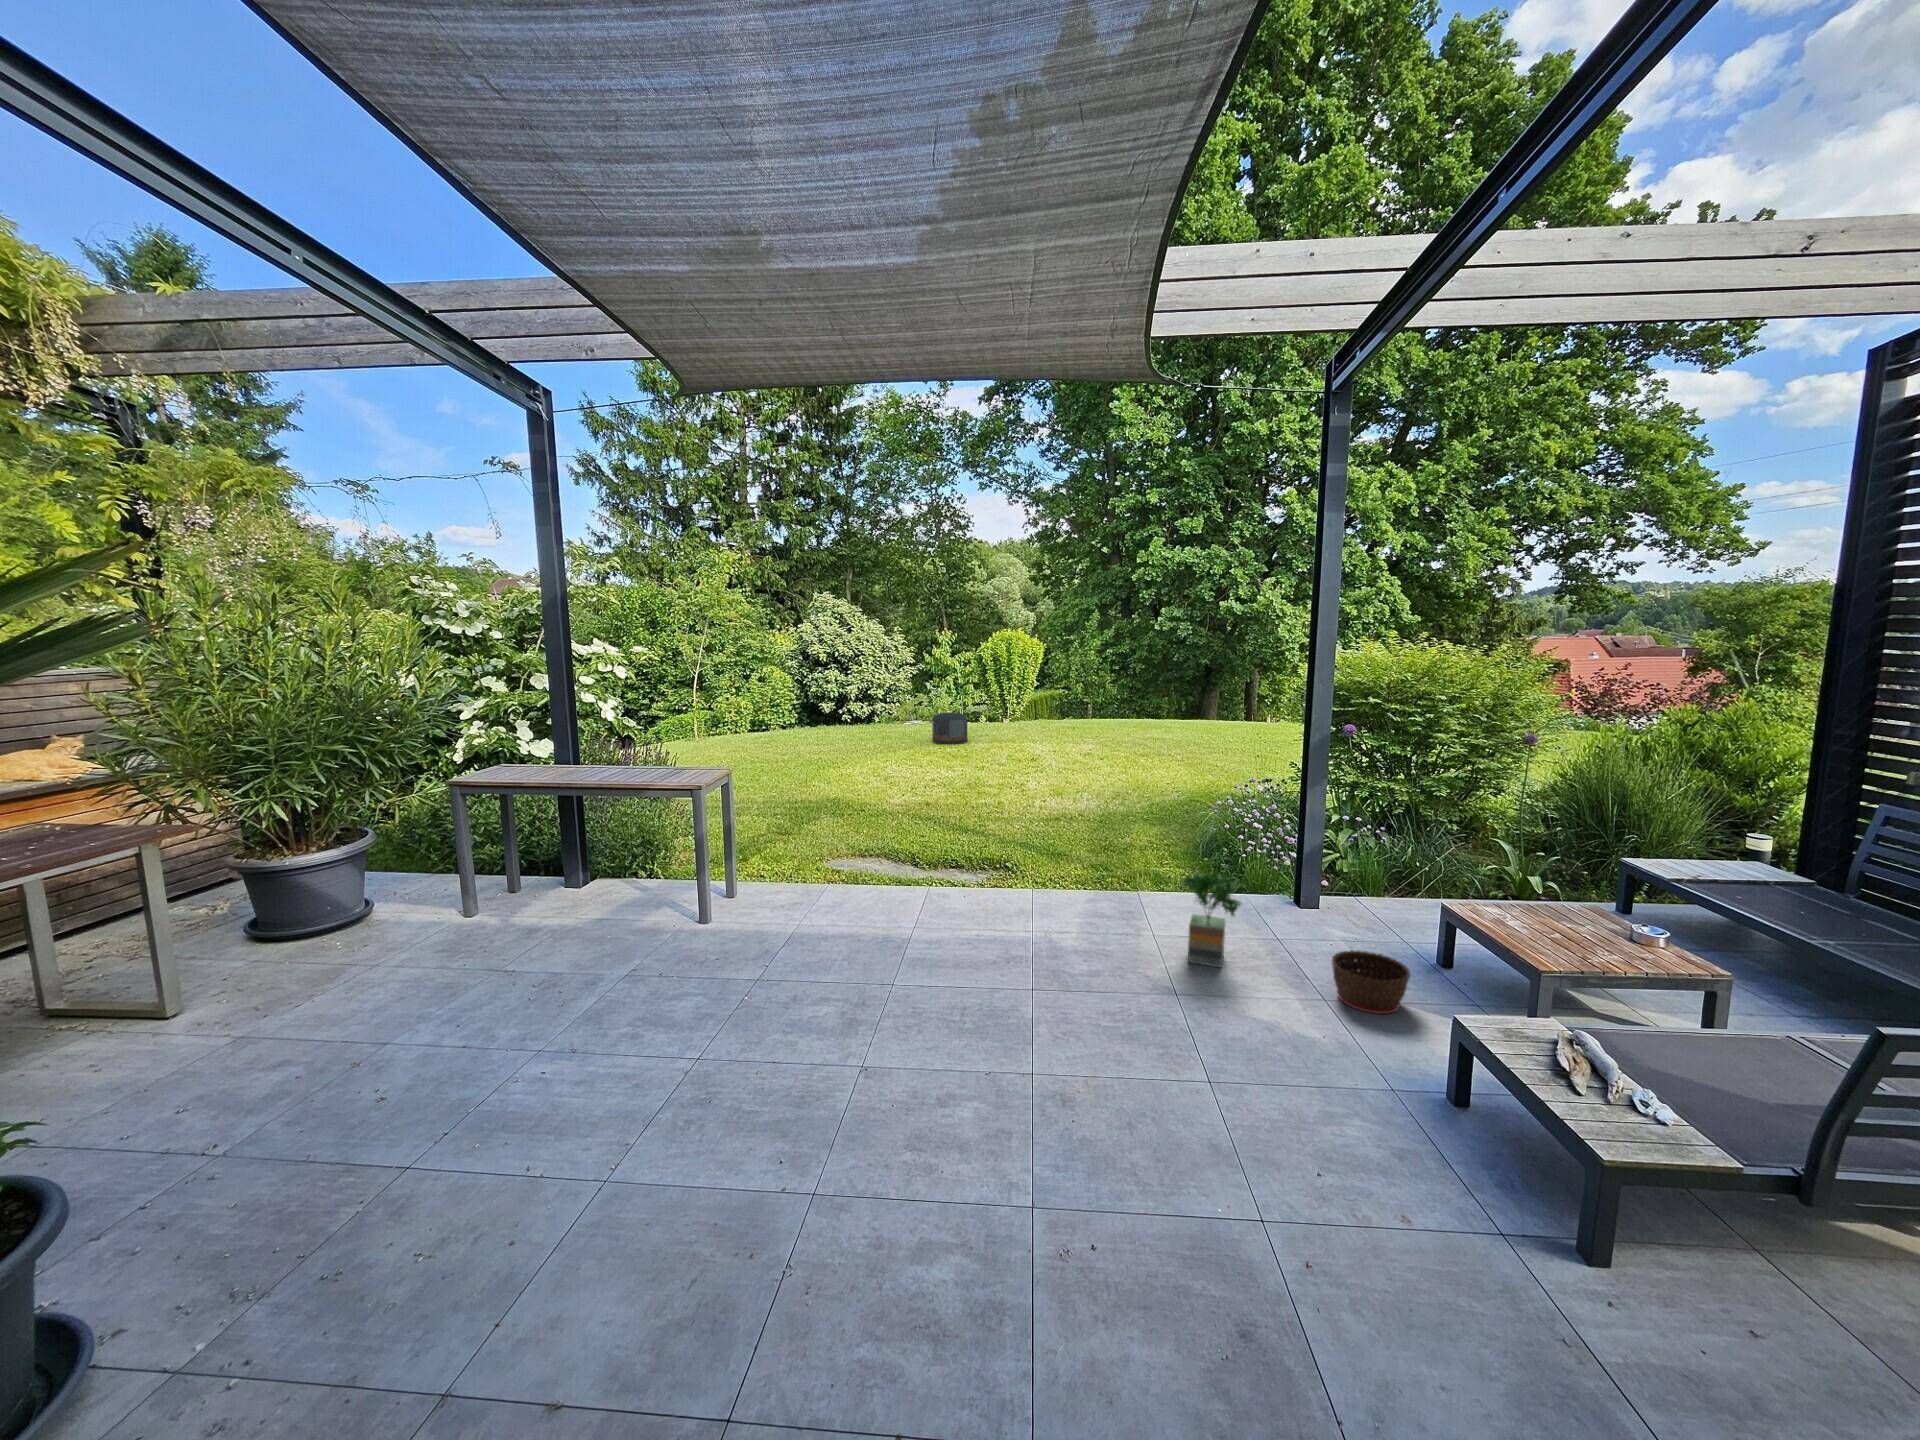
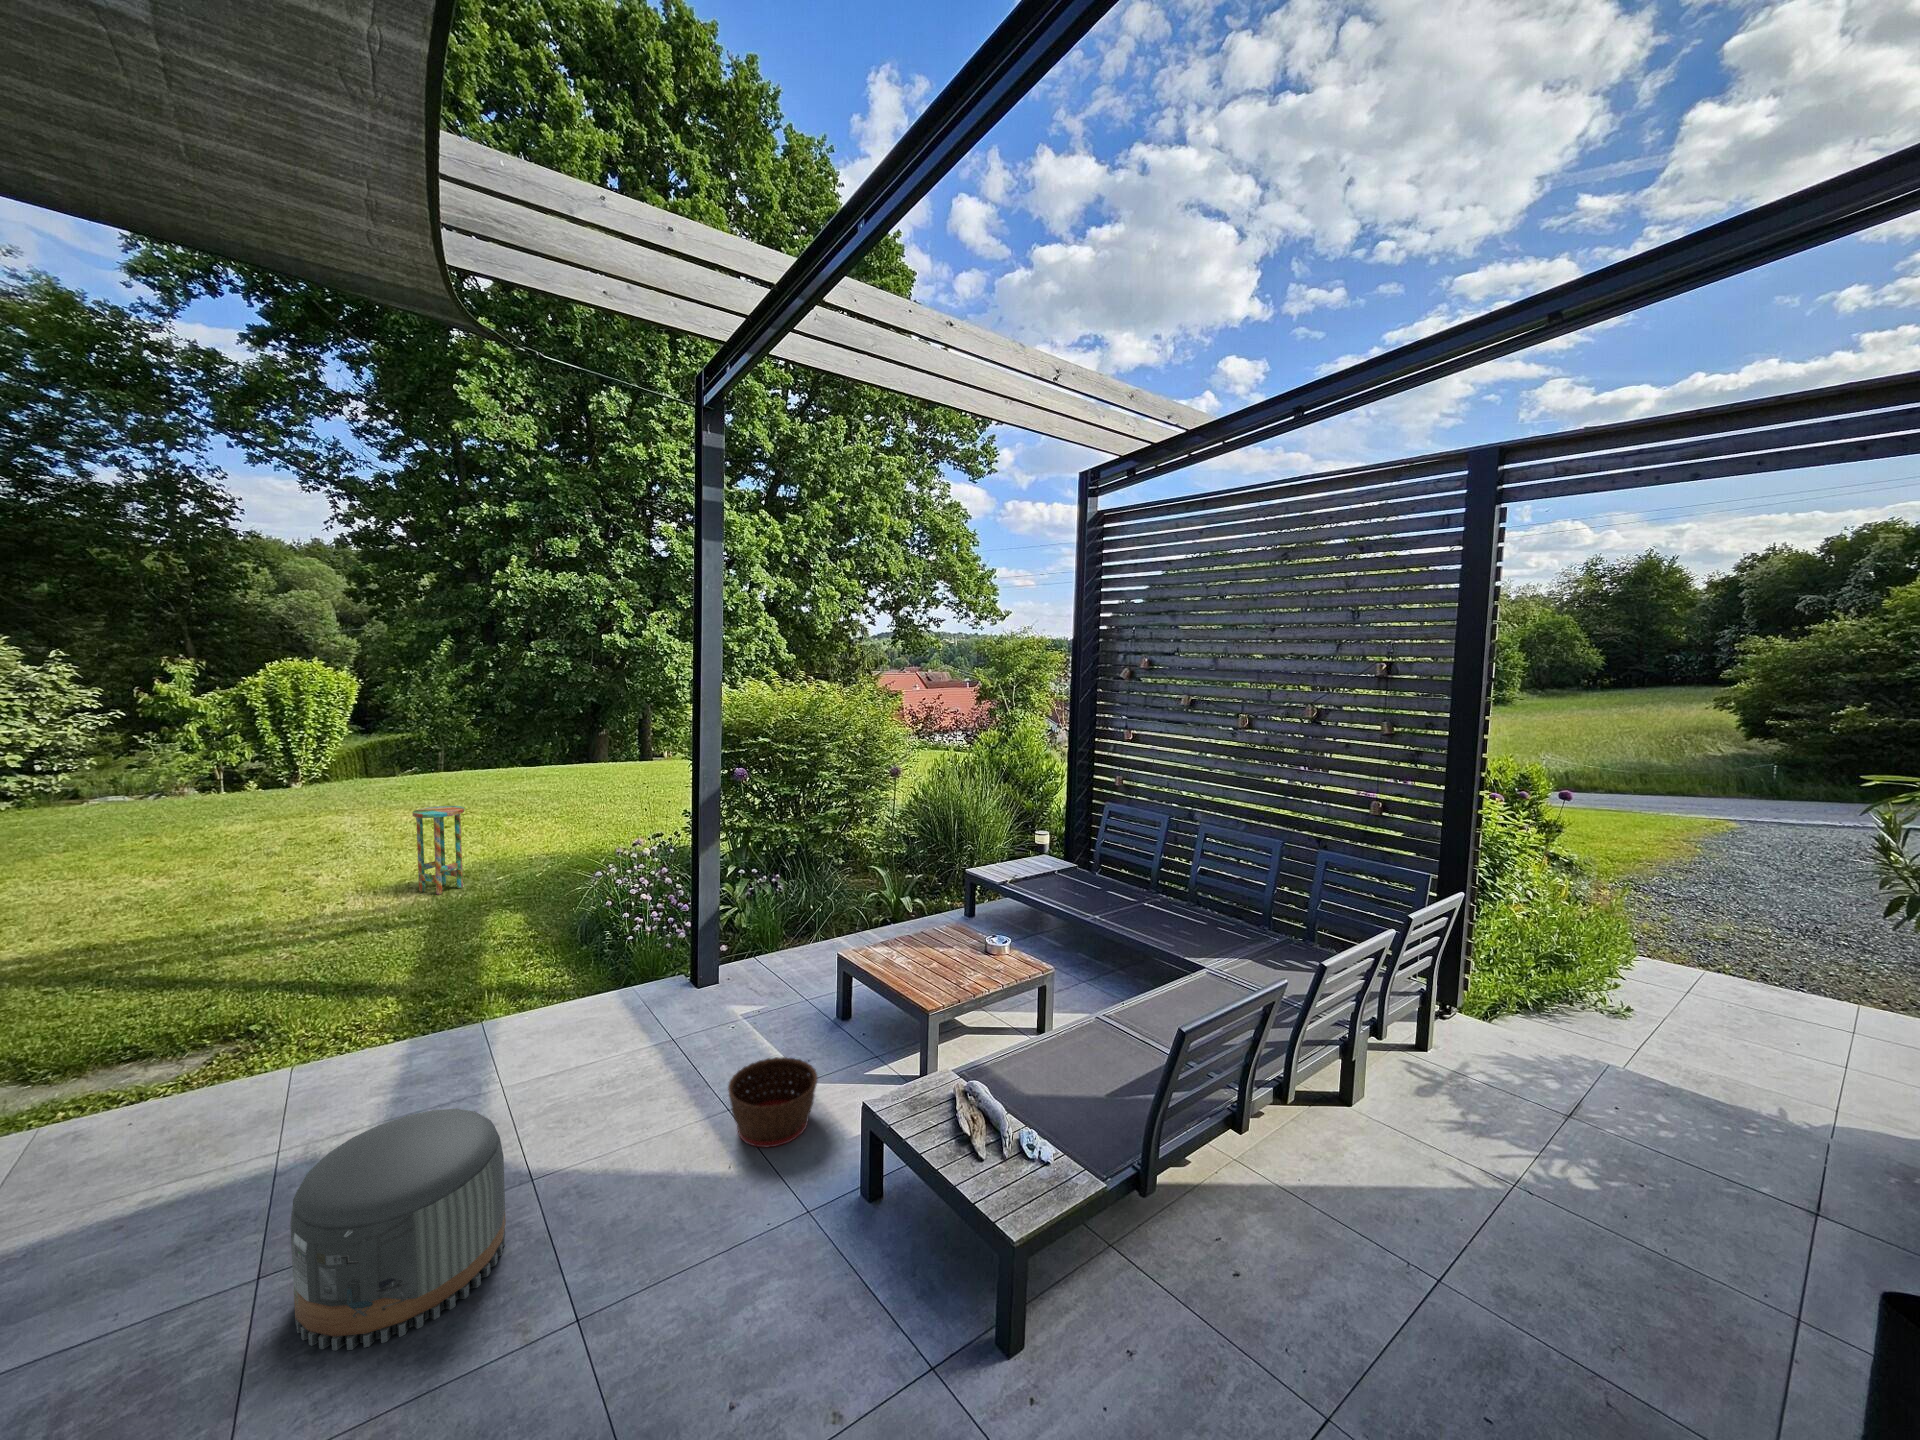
pouf: present [932,713,967,744] -> present [290,1109,506,1350]
side table: none [1091,740,1123,805] -> present [412,806,464,895]
potted tree: present [1182,873,1241,967] -> none [508,1004,608,1157]

